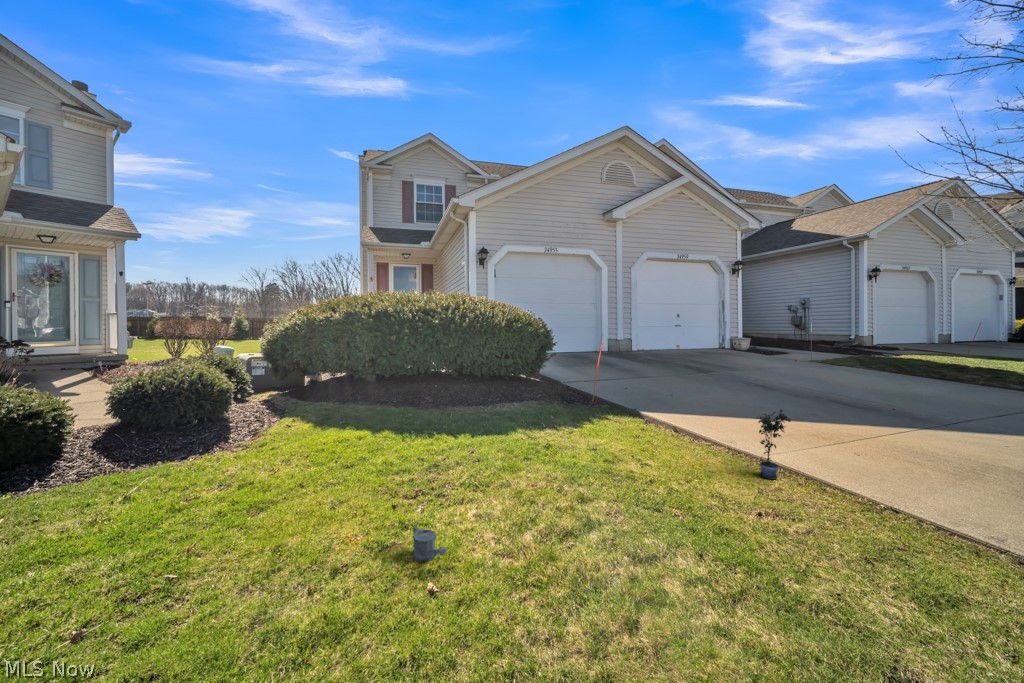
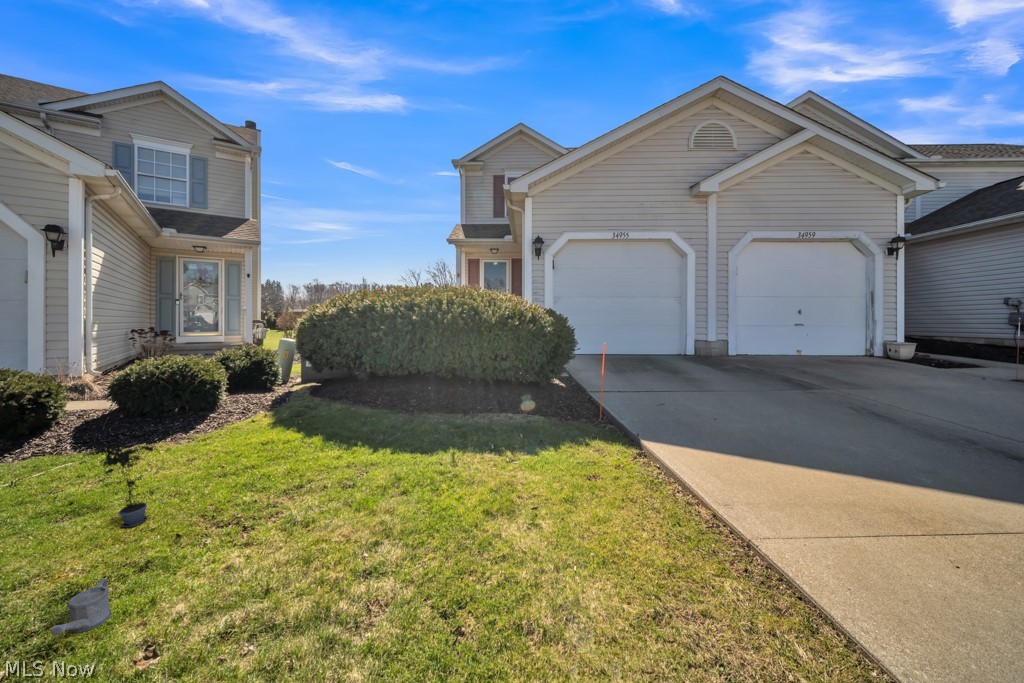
potted plant: present [756,410,791,479] -> present [83,441,158,527]

